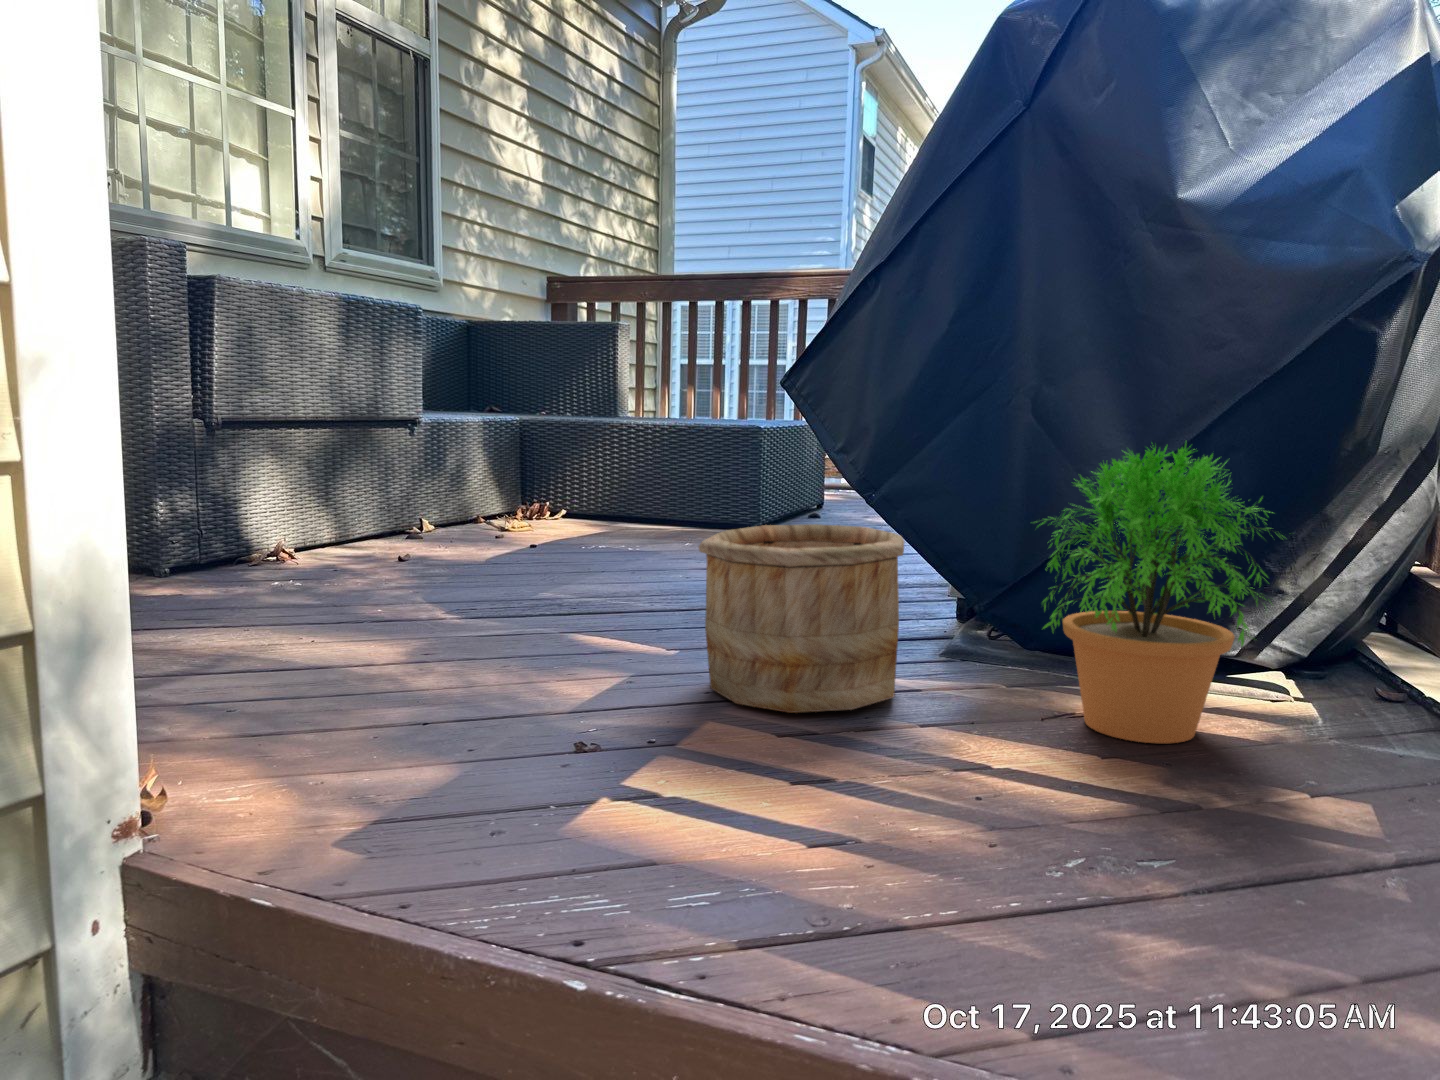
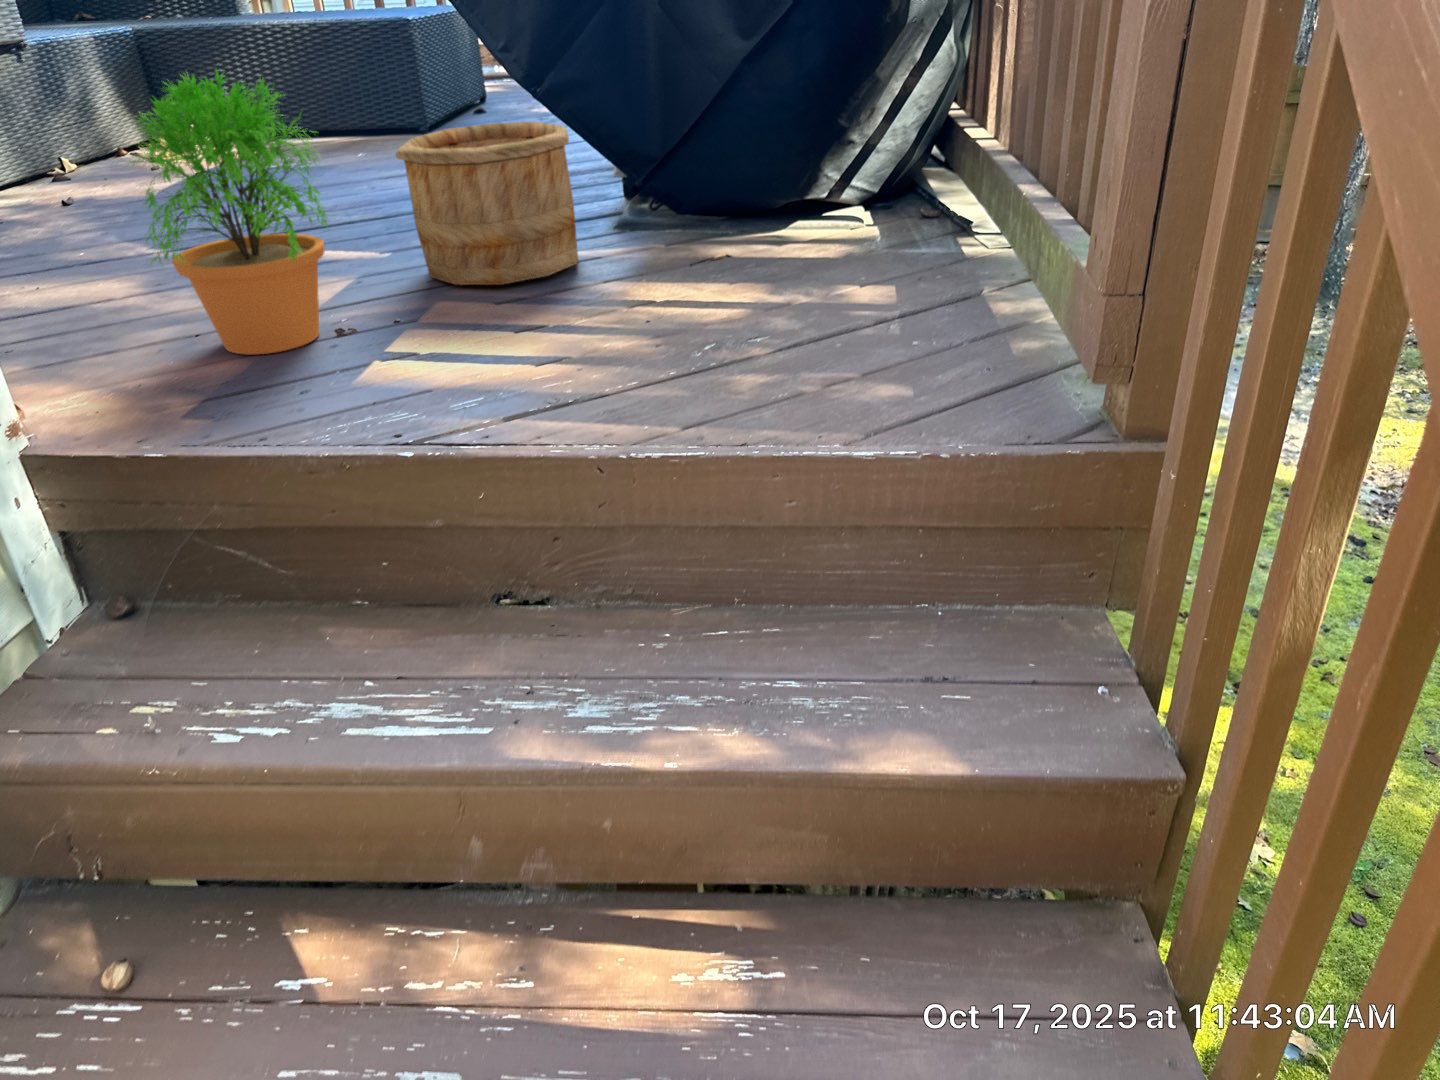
potted plant: present [1039,444,1273,743] -> present [130,69,327,355]

